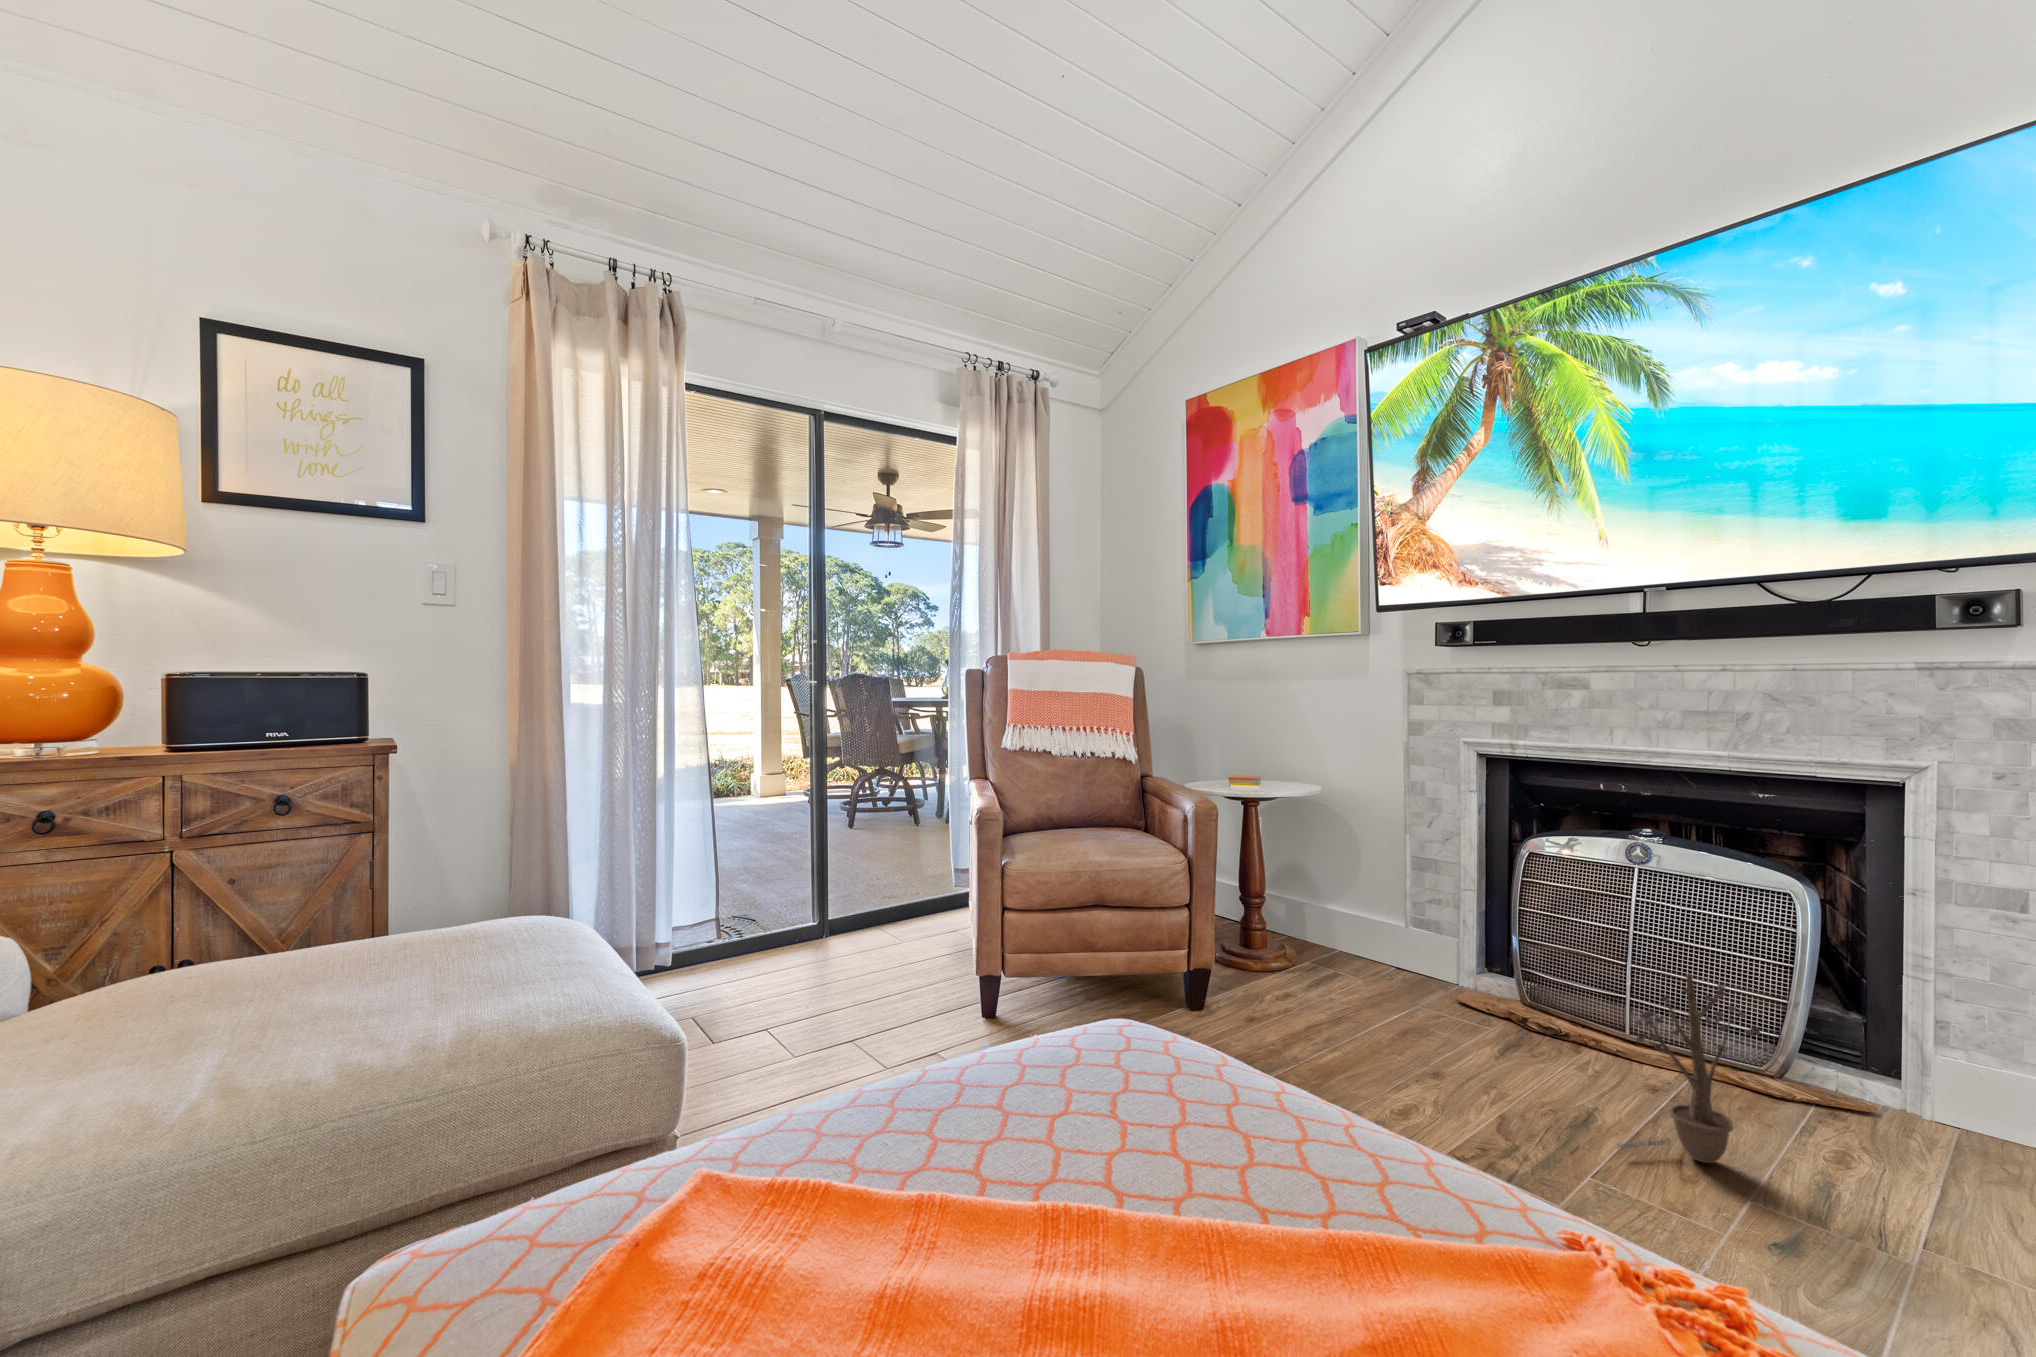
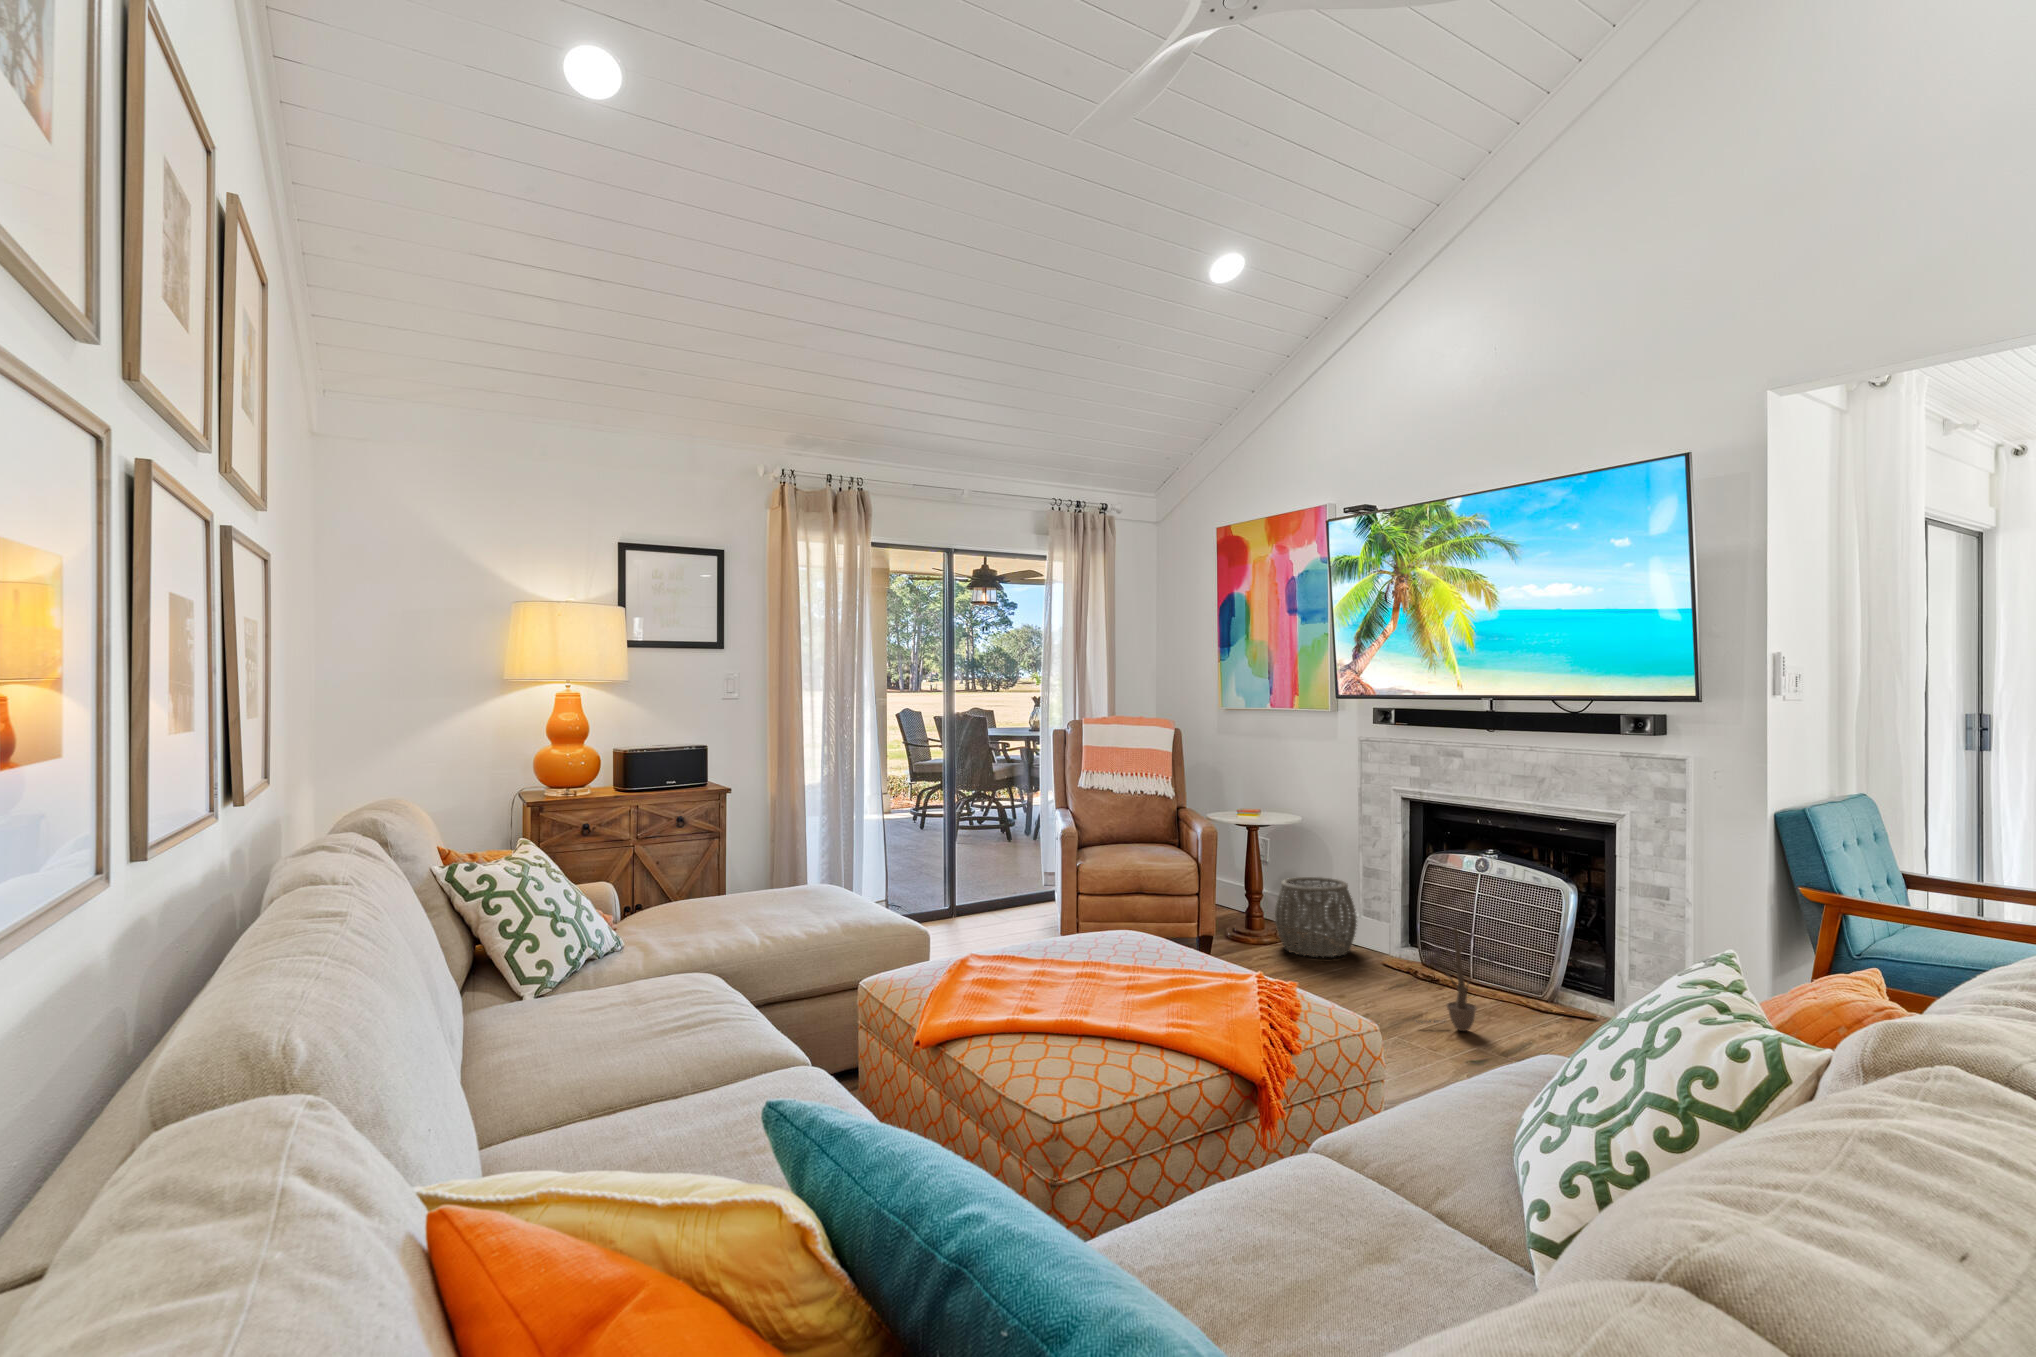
woven basket: none [1289,871,1416,995] -> present [1275,877,1357,957]

